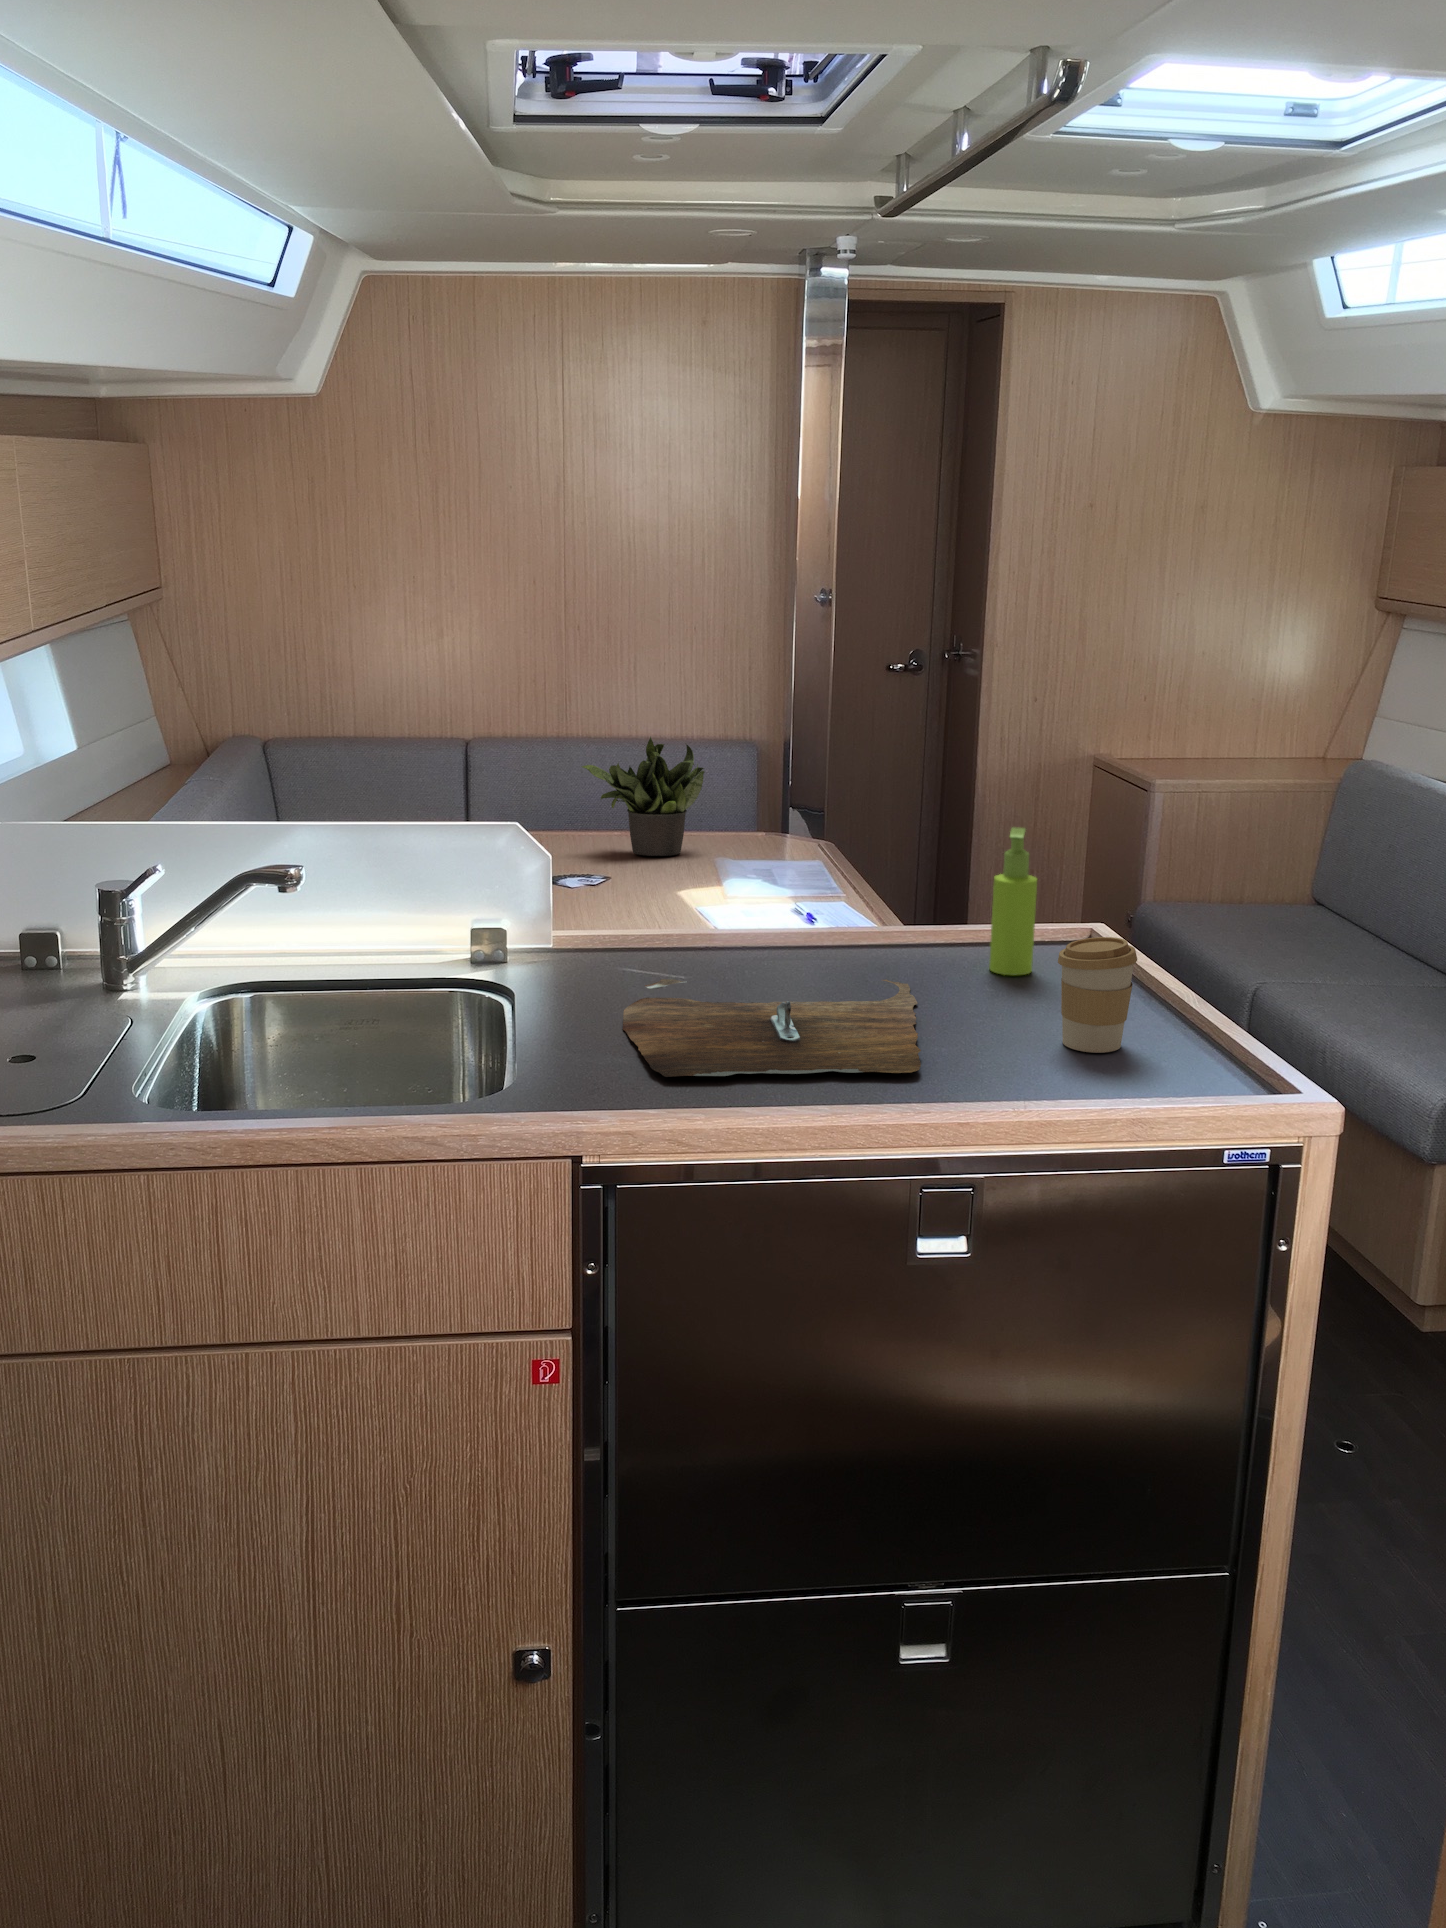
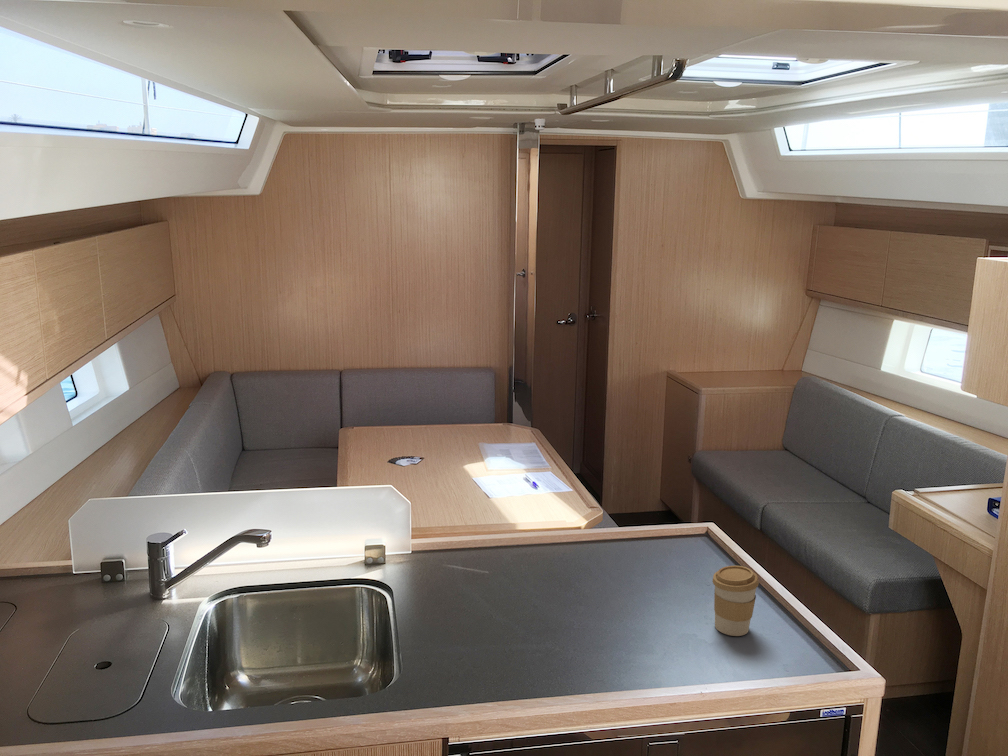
potted plant: present [581,737,705,856] -> none [408,374,474,437]
soap dispenser: present [989,827,1037,975] -> none [660,484,687,567]
cutting board: present [623,979,921,1077] -> none [459,572,641,672]

